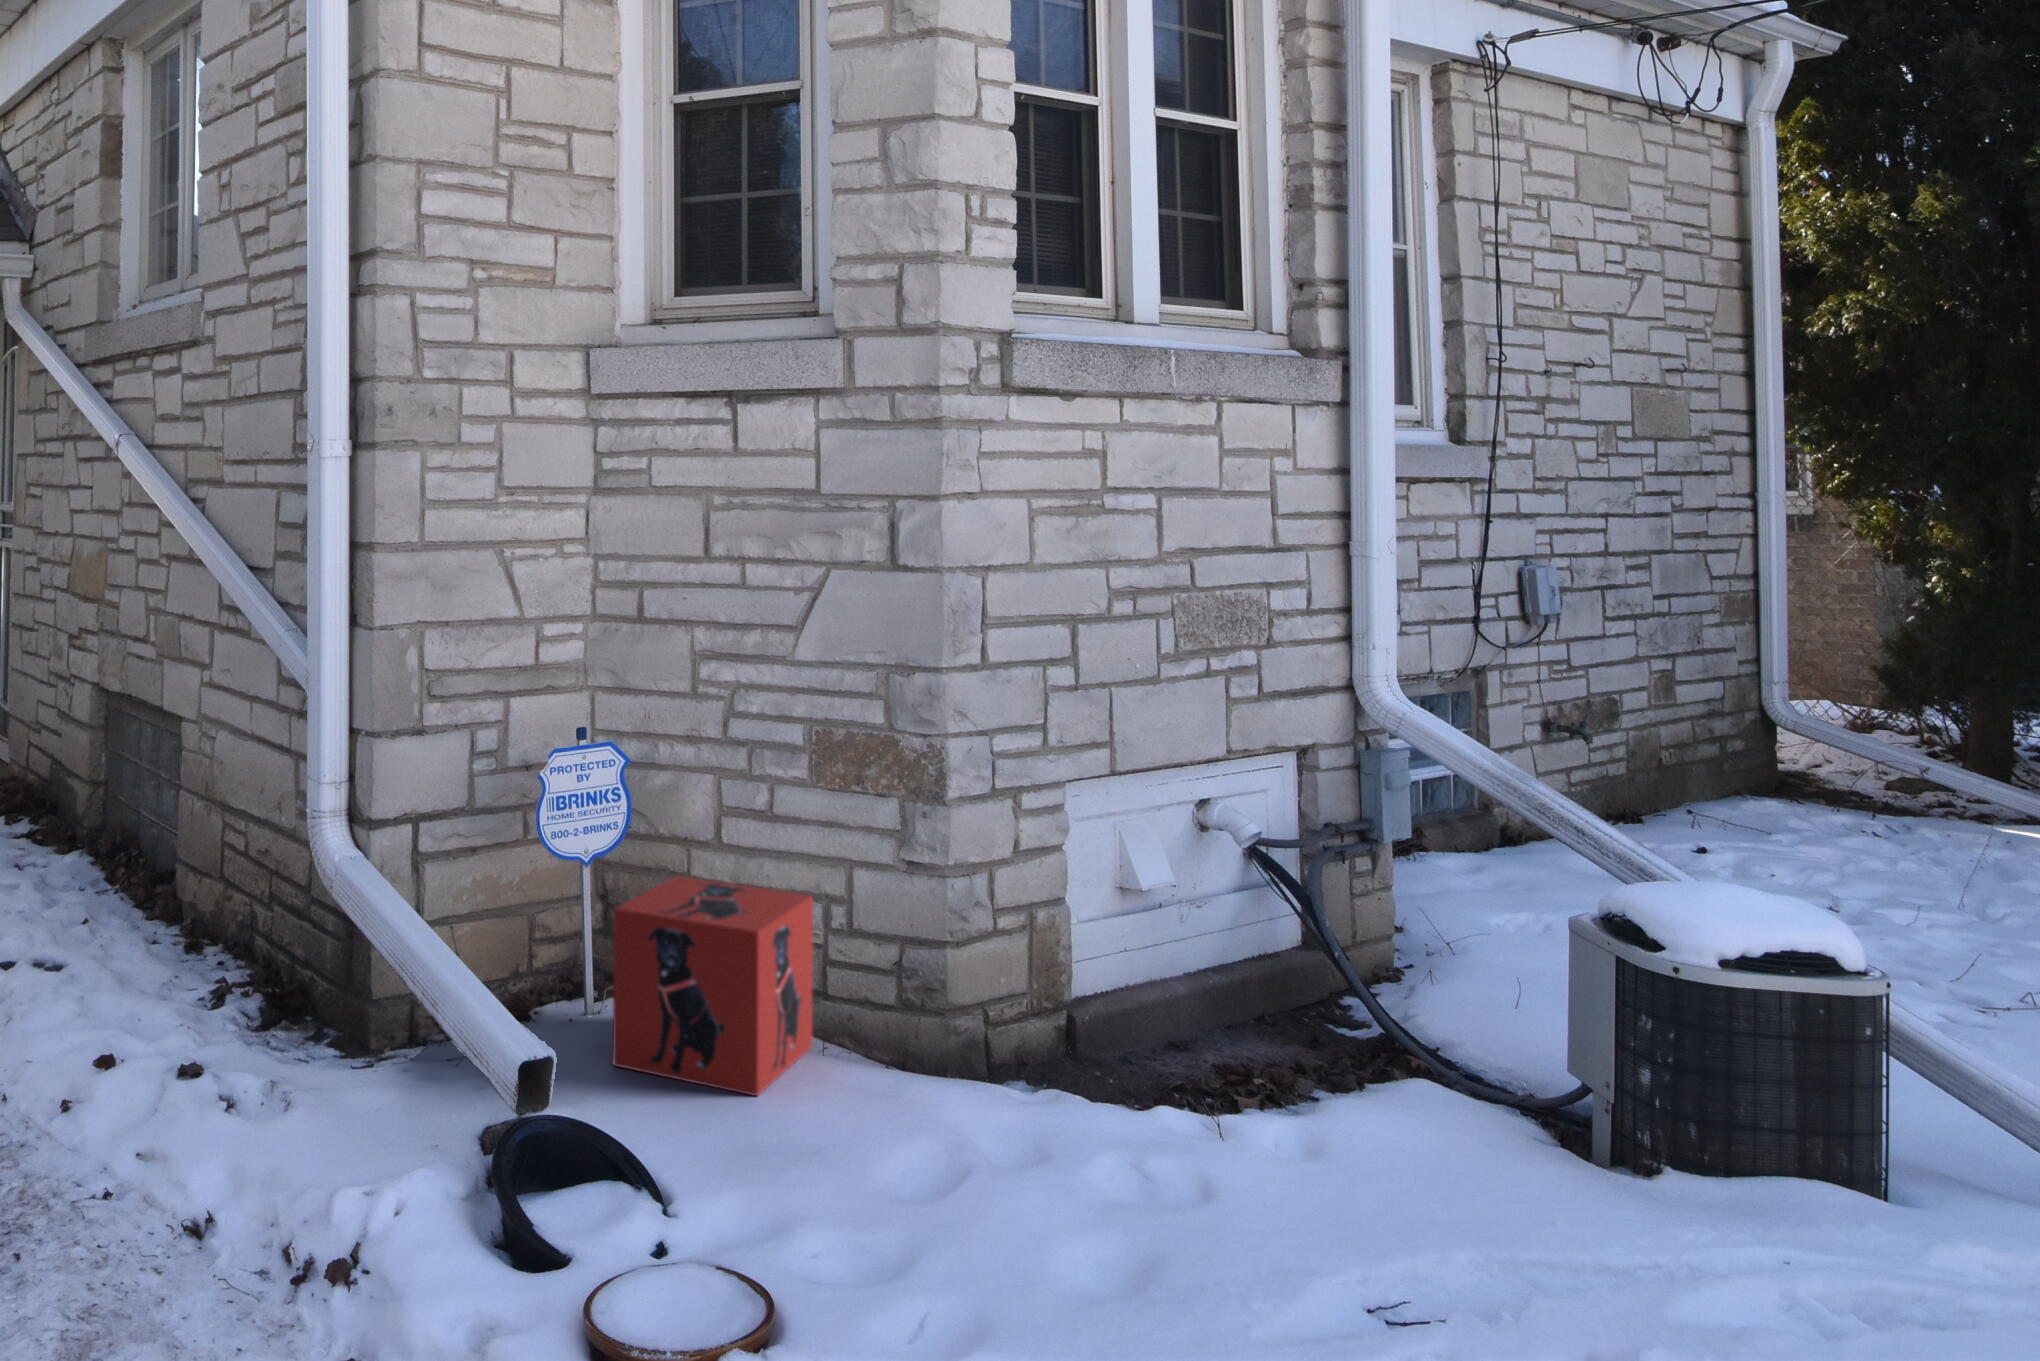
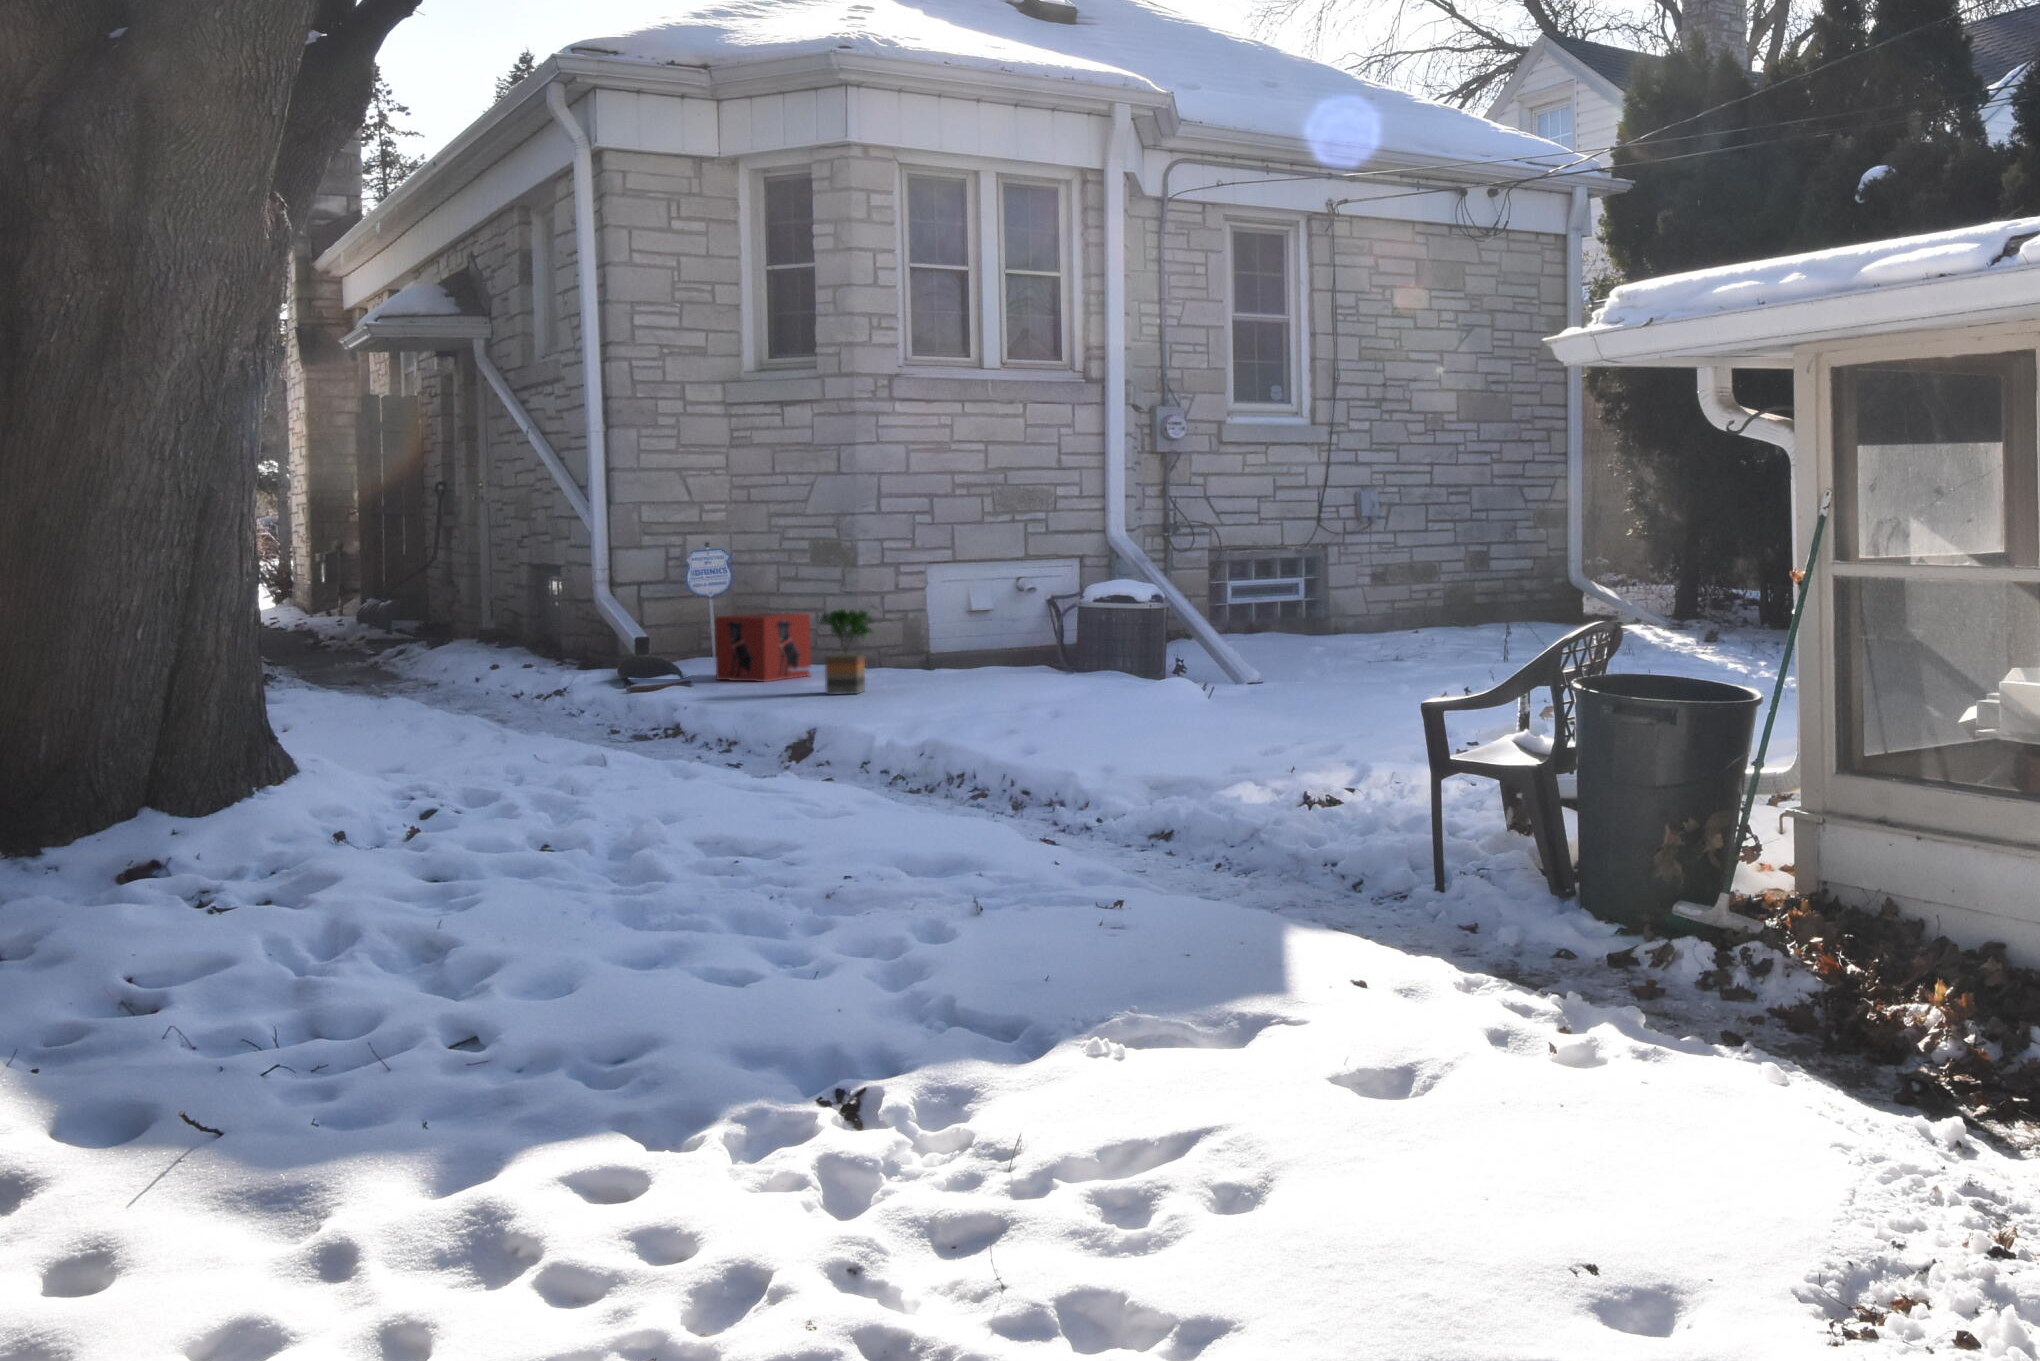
potted tree: none [1071,997,1271,1289] -> present [820,609,874,695]

